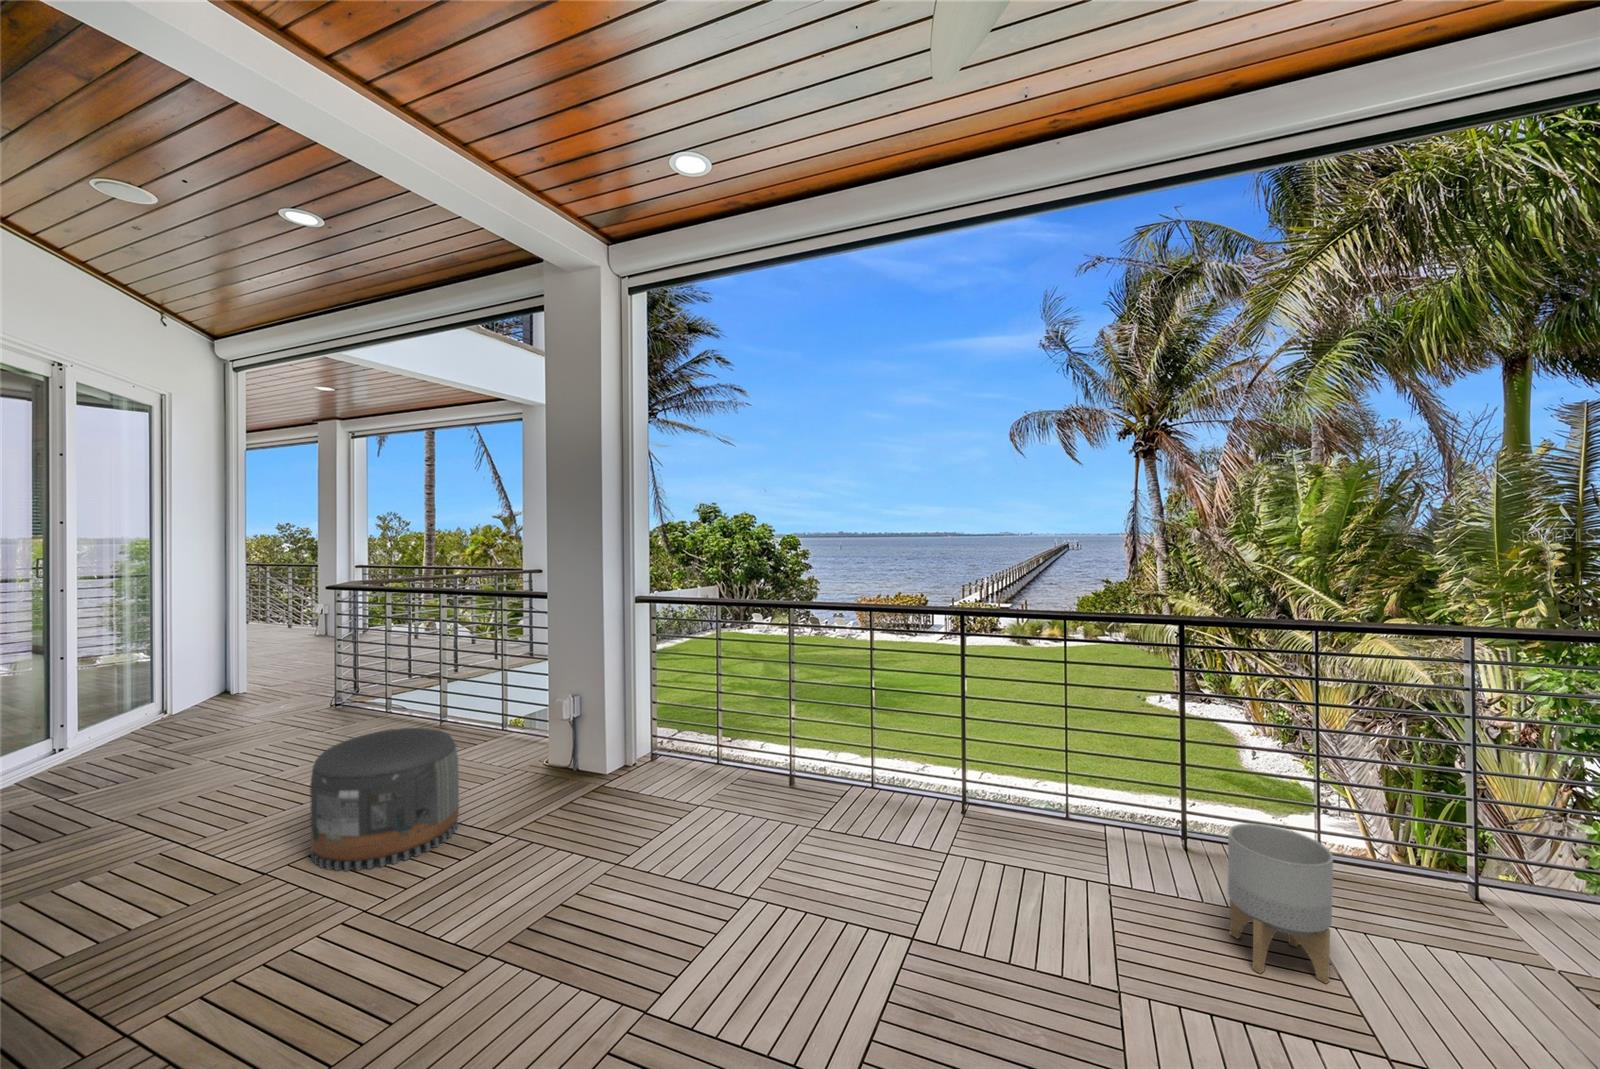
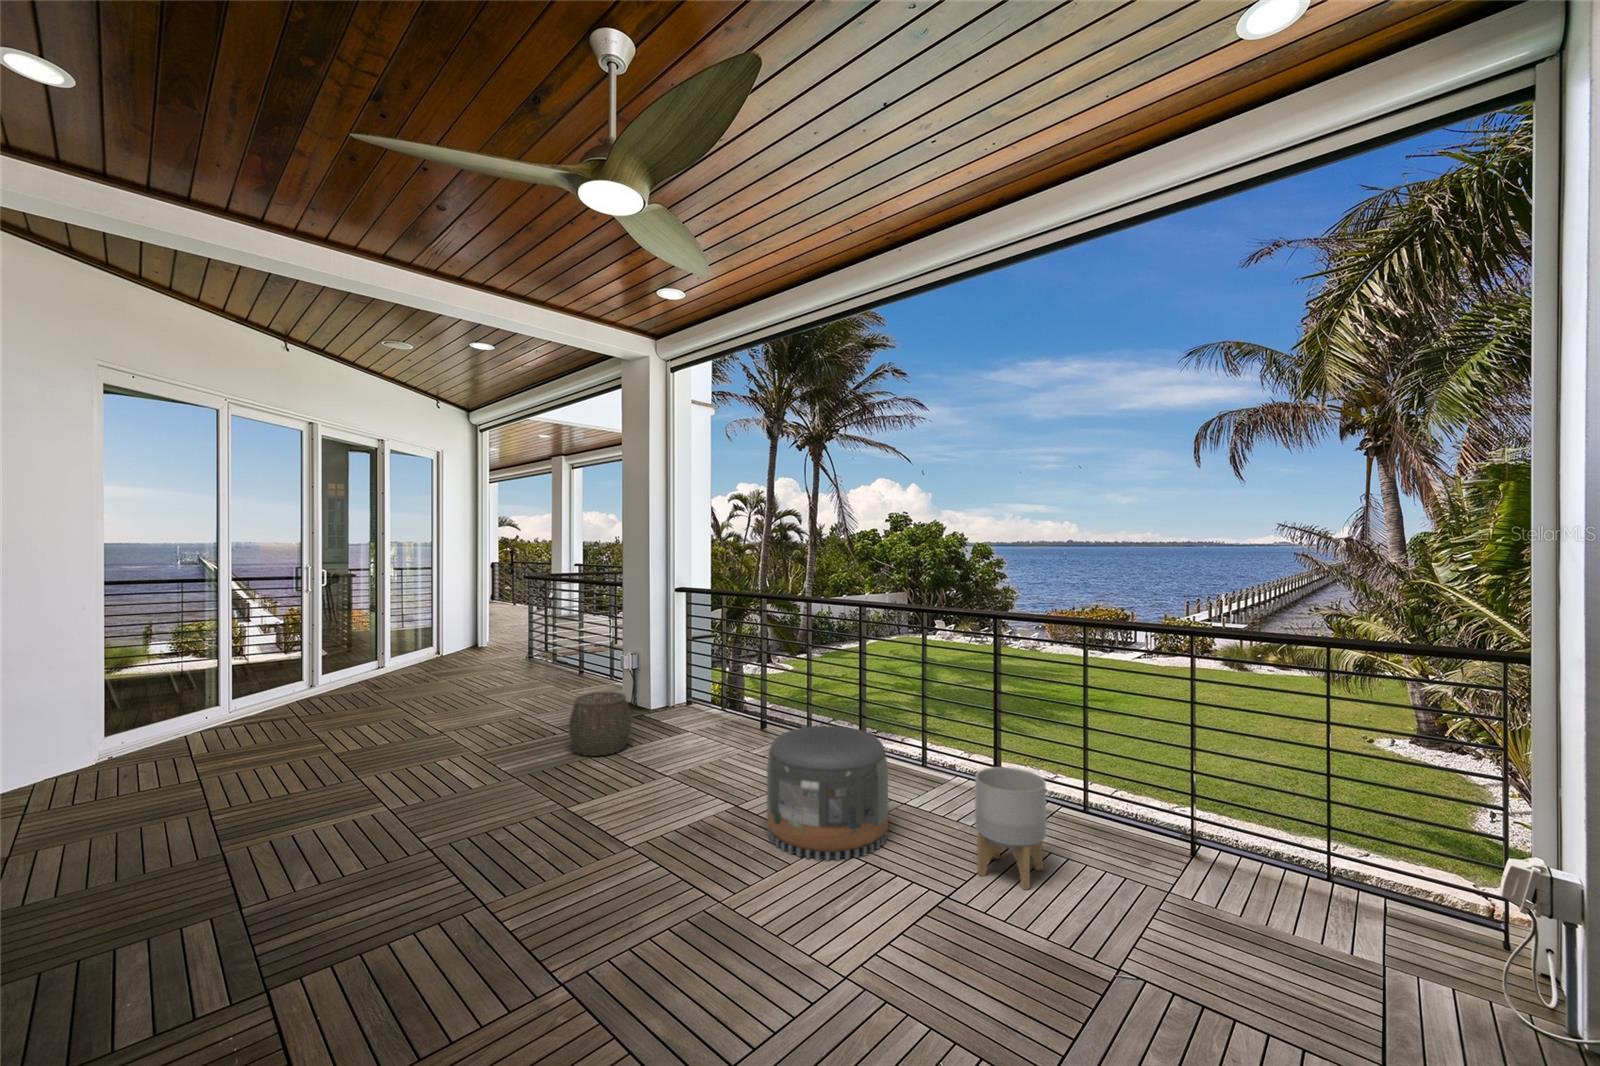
pouf: present [310,728,459,871] -> present [767,725,888,861]
woven basket: none [527,763,622,871] -> present [569,692,632,756]

